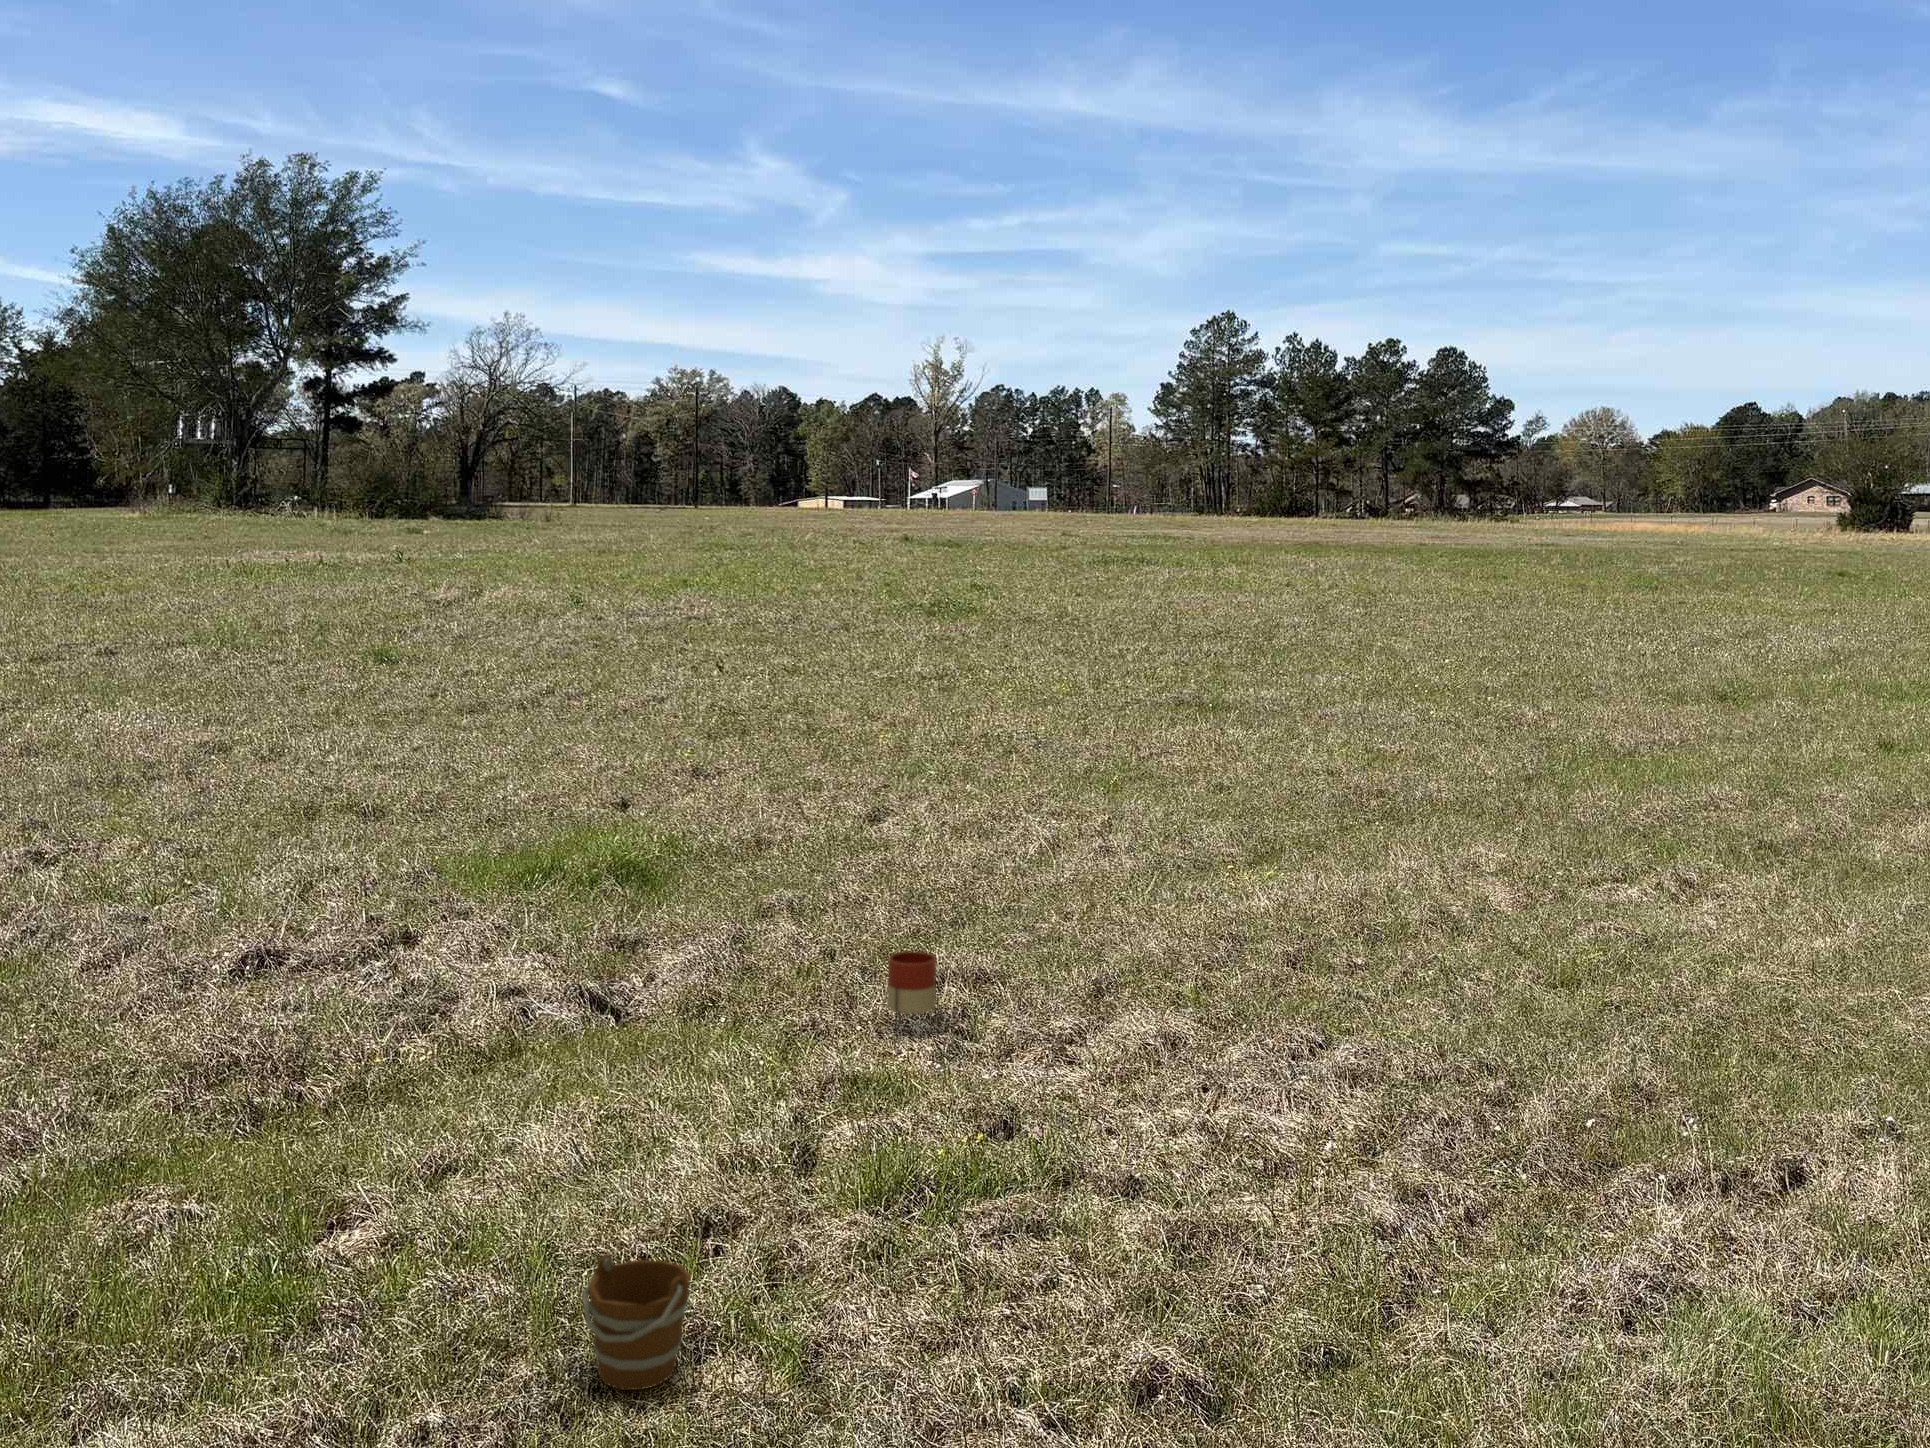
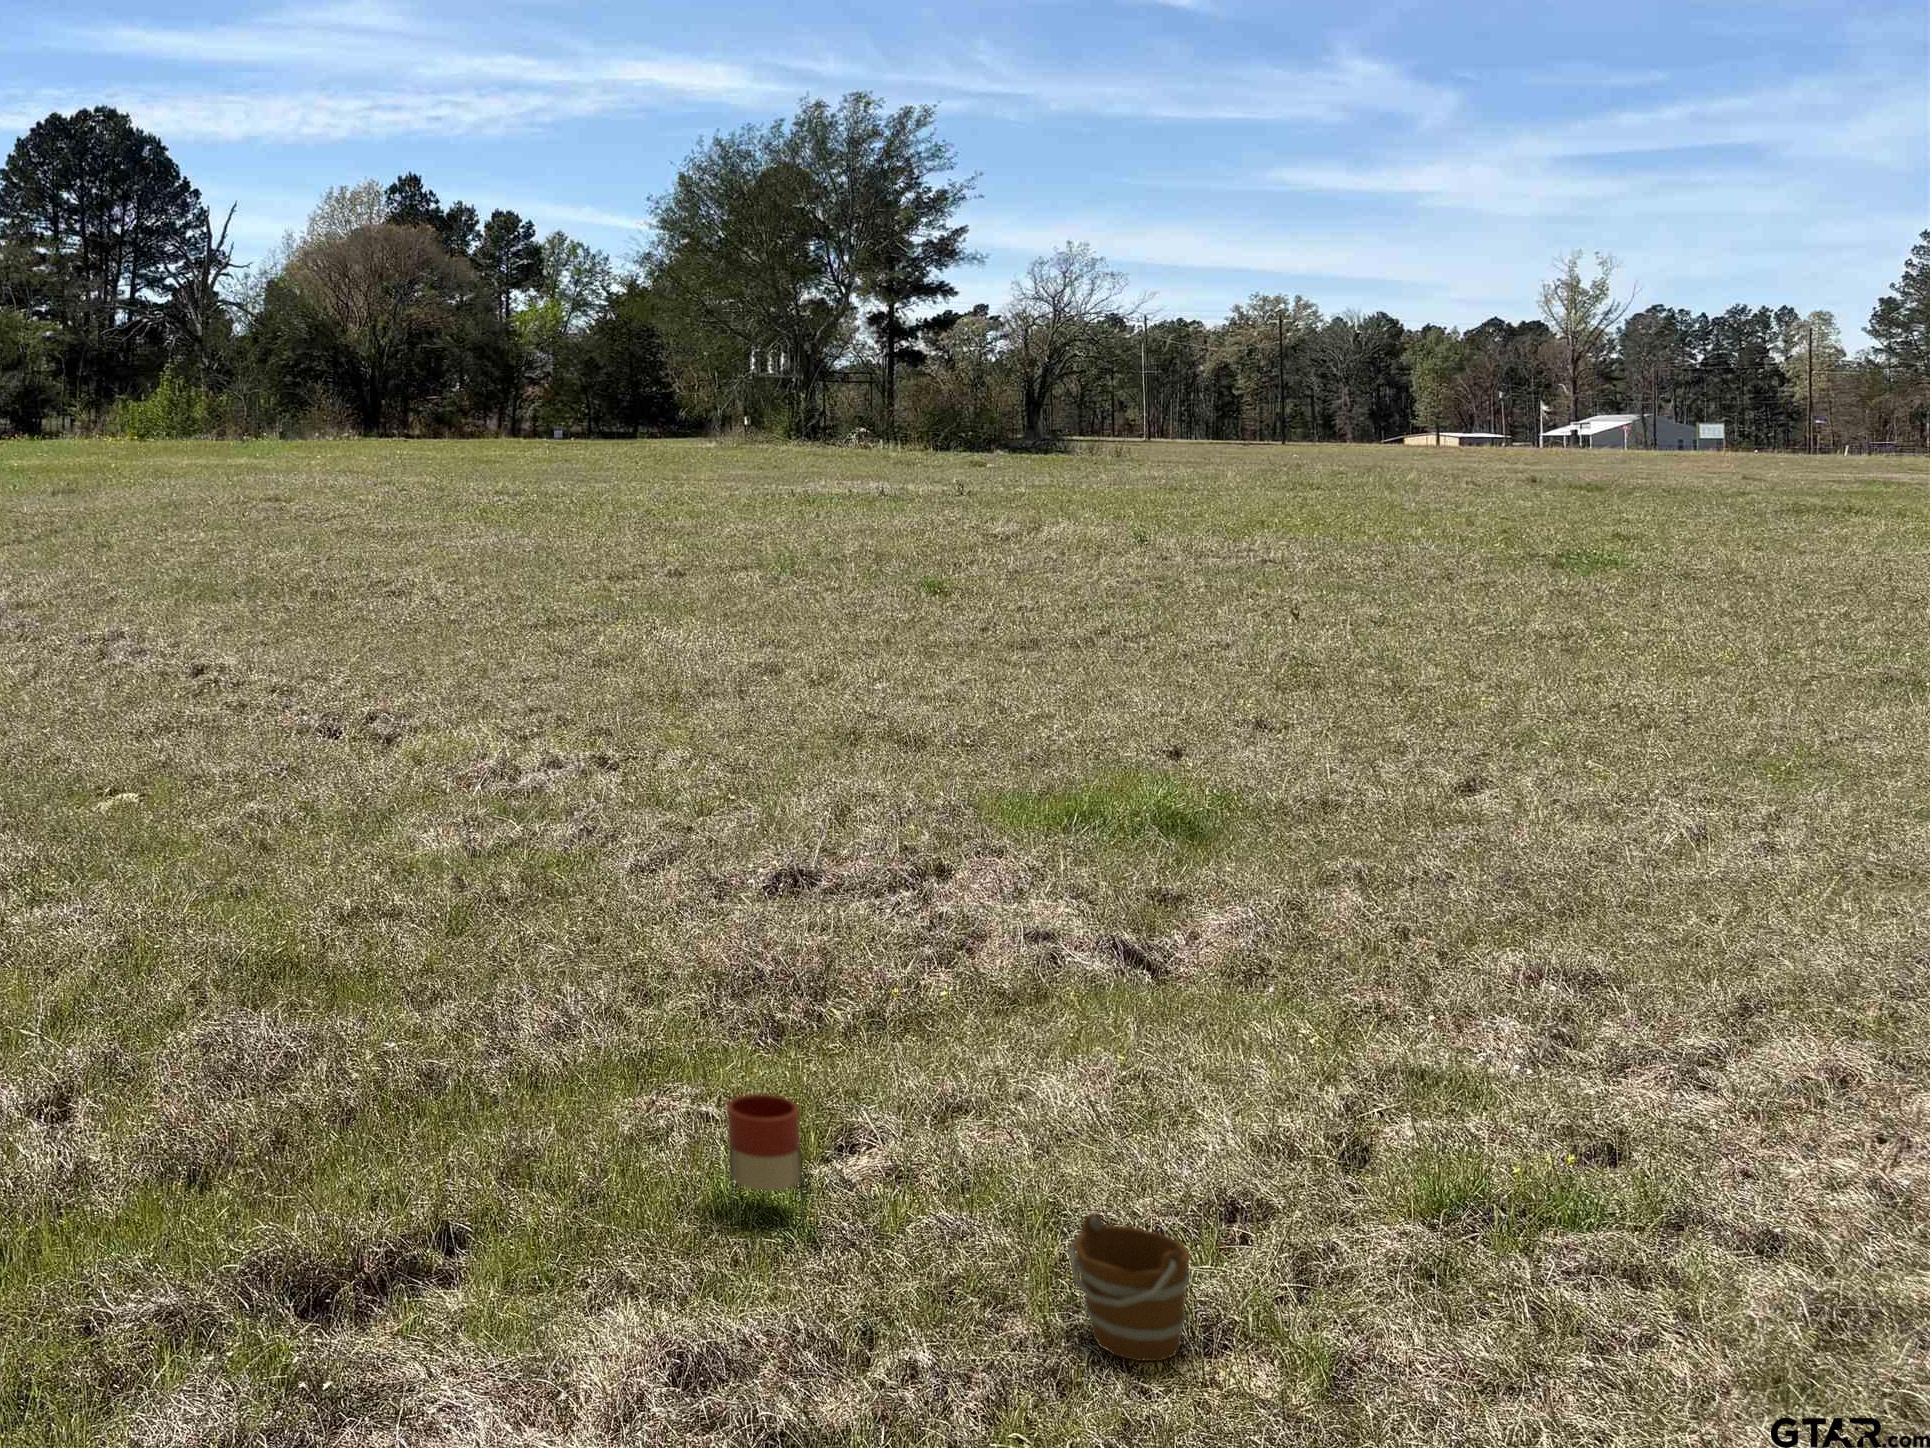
planter: present [887,951,939,1041] -> present [727,1094,804,1224]

